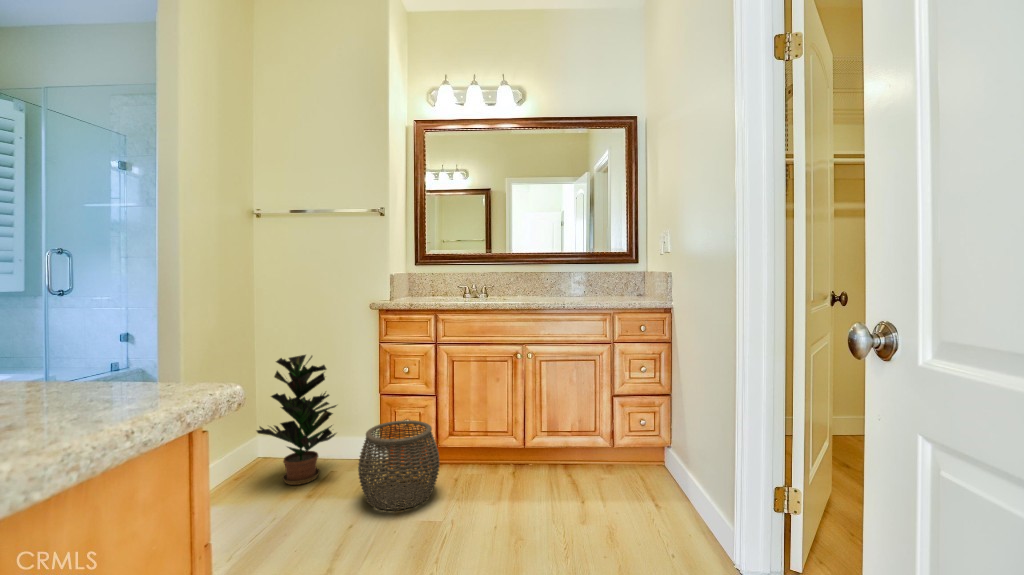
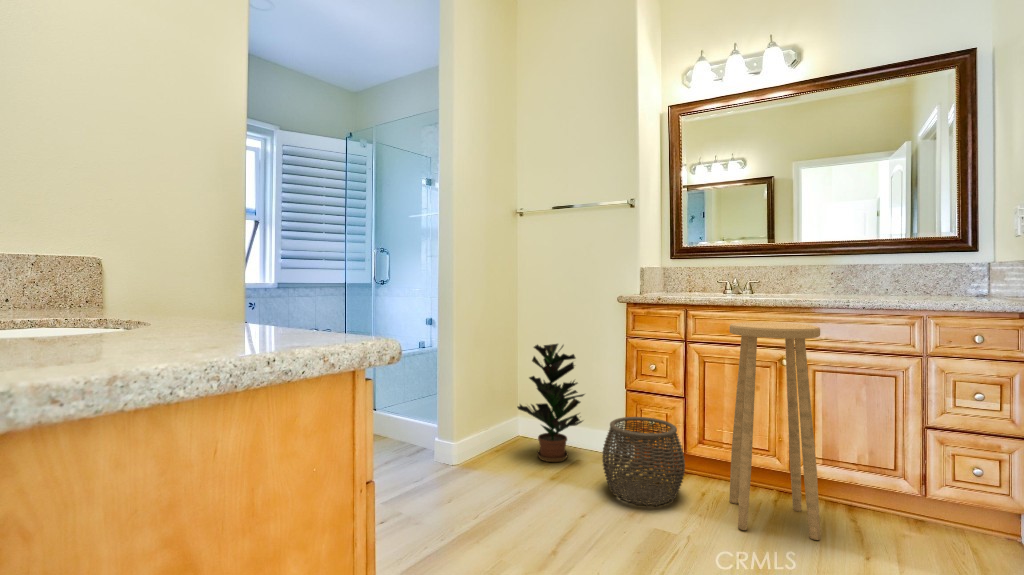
stool: none [476,322,549,510] -> present [729,323,820,540]

